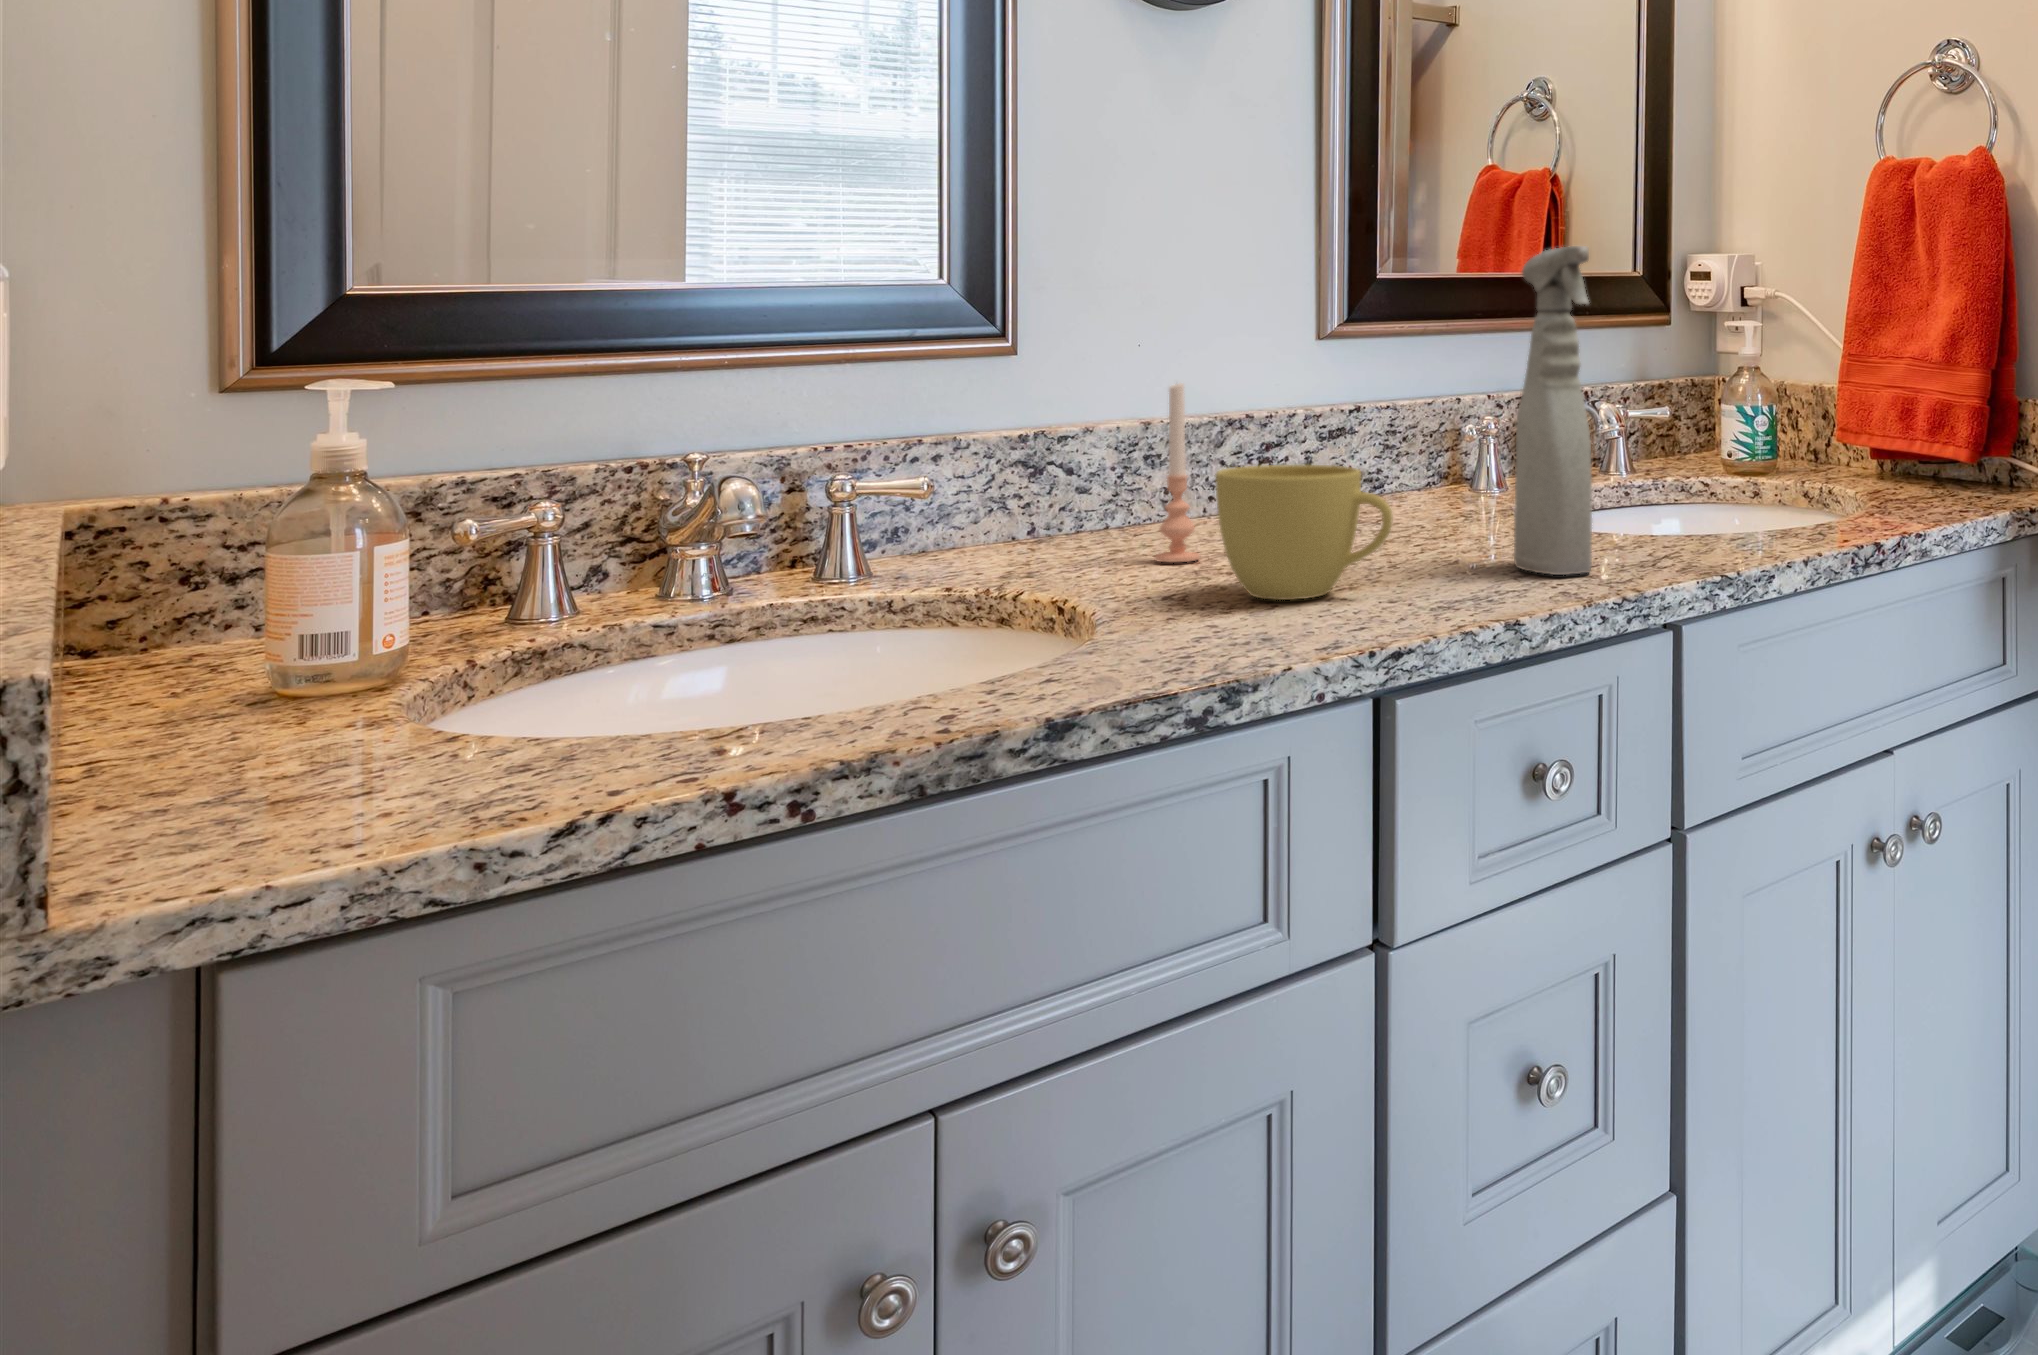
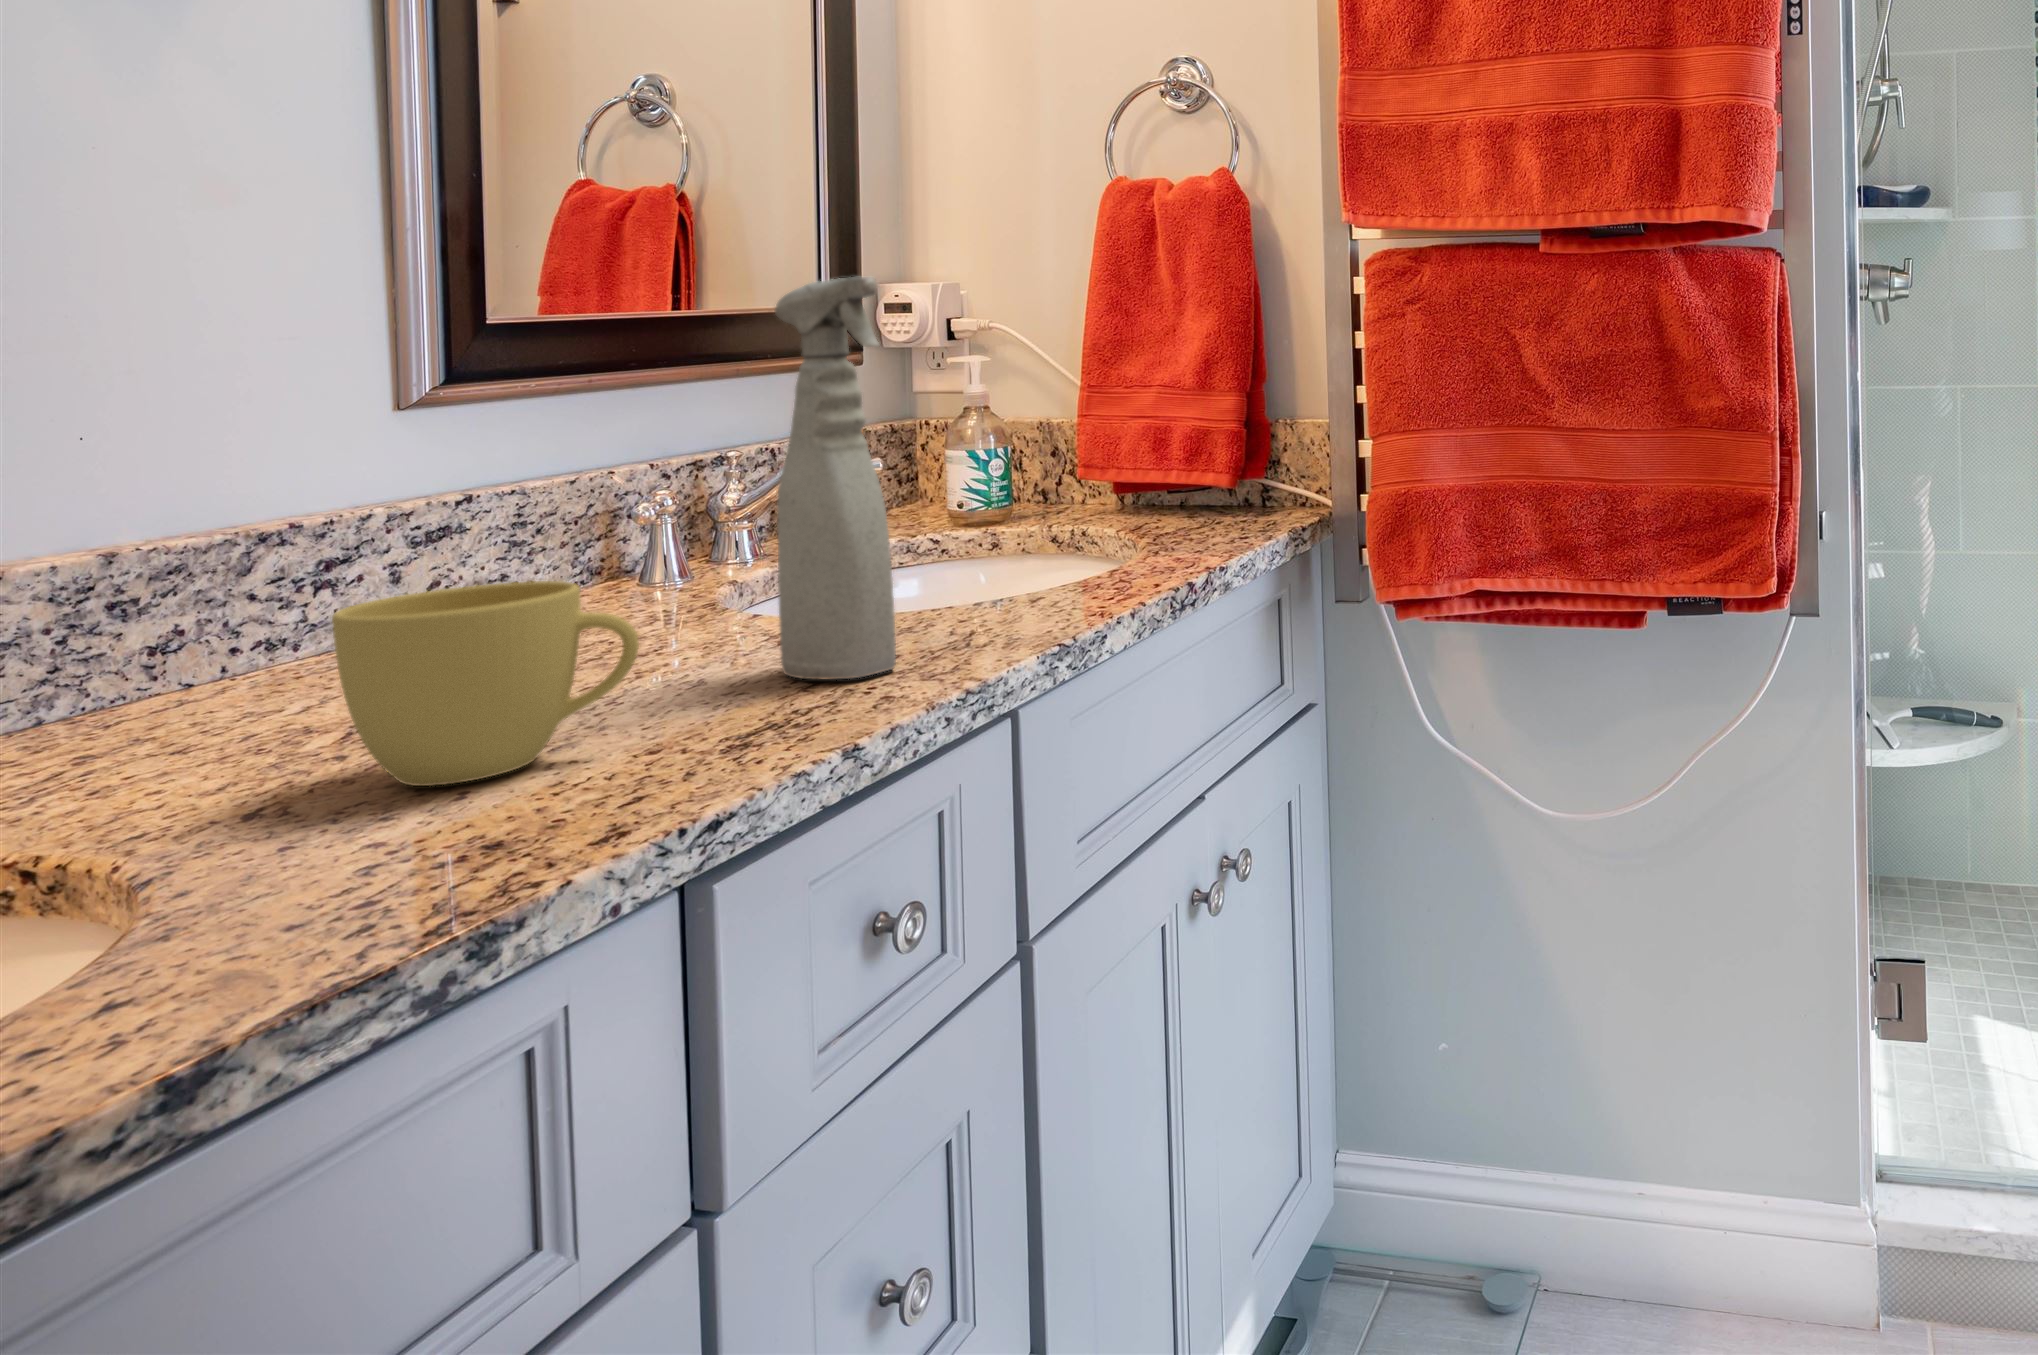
candle: present [1155,383,1200,562] -> none [170,487,257,760]

